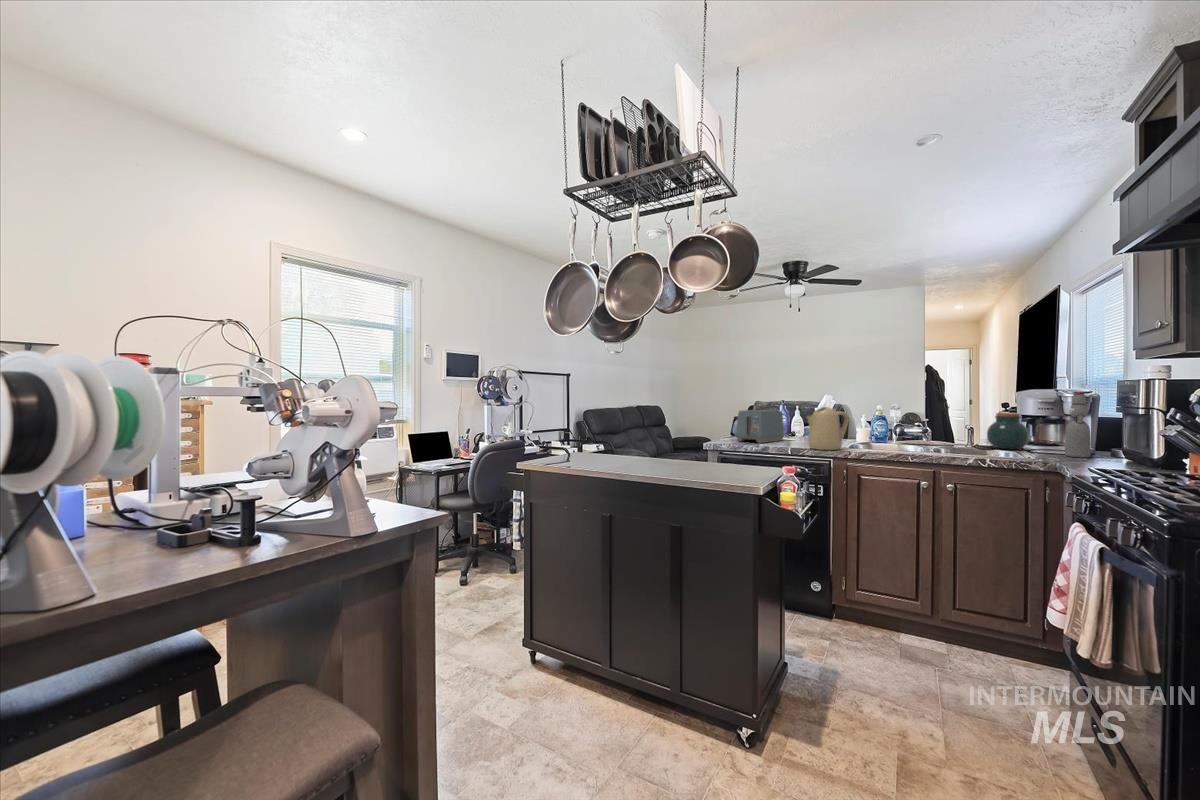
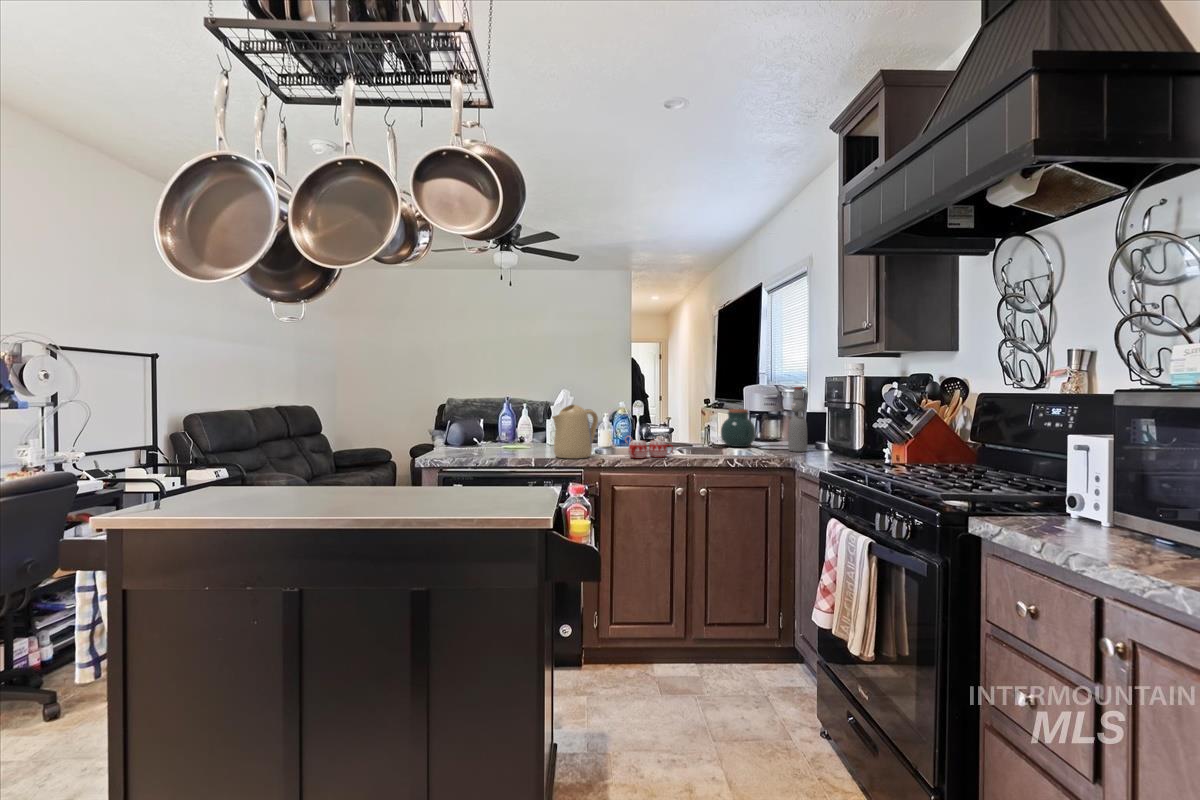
toaster: present [736,410,784,443] -> none [456,410,516,454]
mug: none [872,433,920,454] -> present [625,436,673,458]

